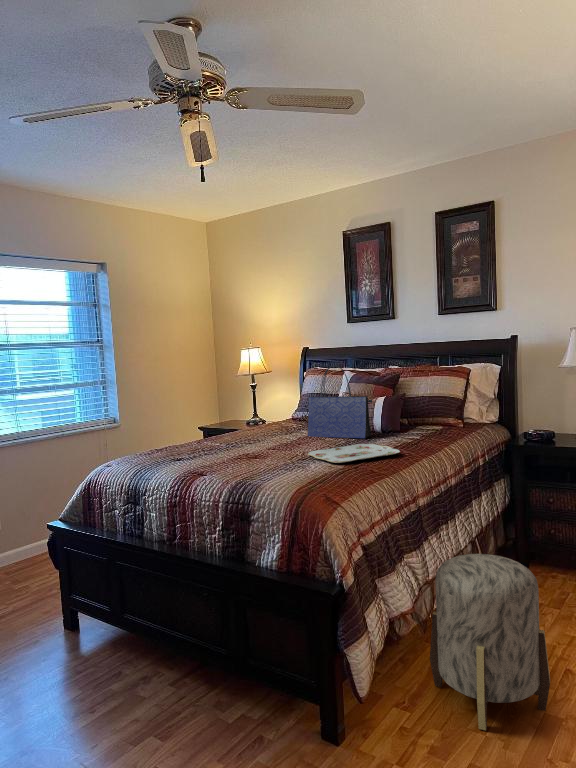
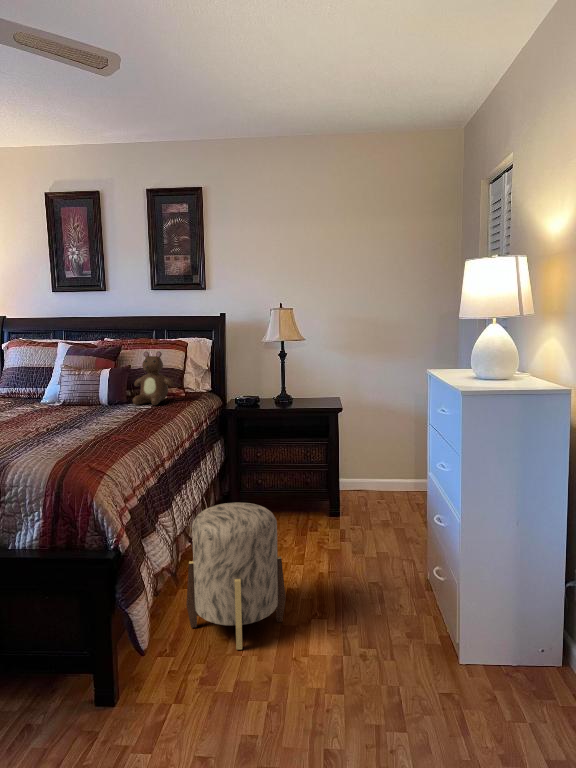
tote bag: present [308,365,372,438] -> none [26,336,101,413]
teddy bear: none [405,379,449,435] -> present [133,351,174,405]
serving tray: present [308,444,400,463] -> none [42,416,141,436]

